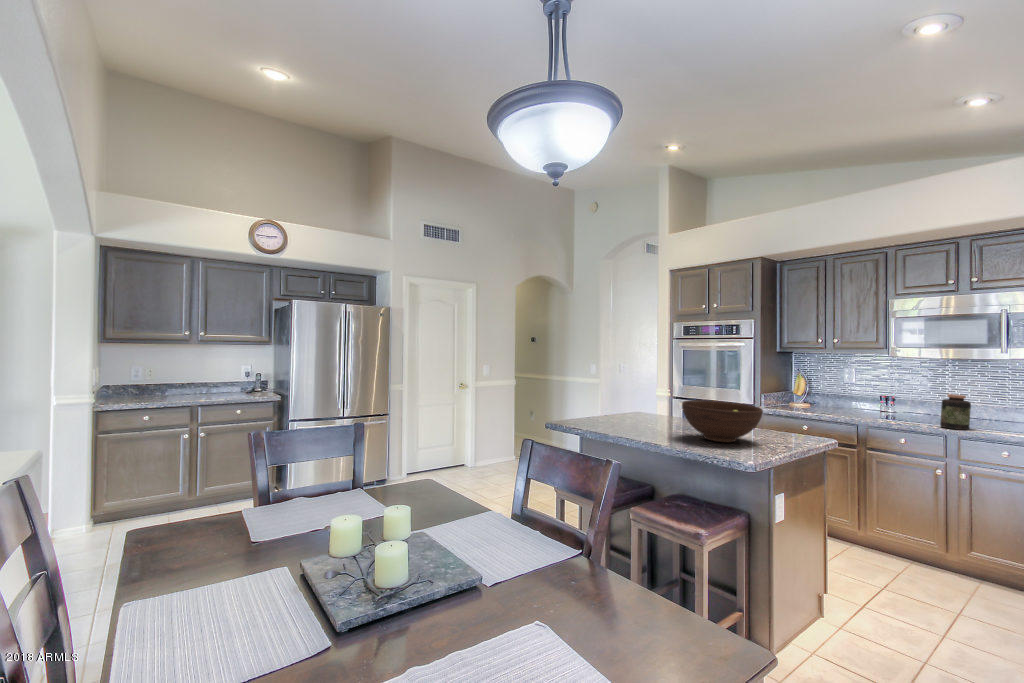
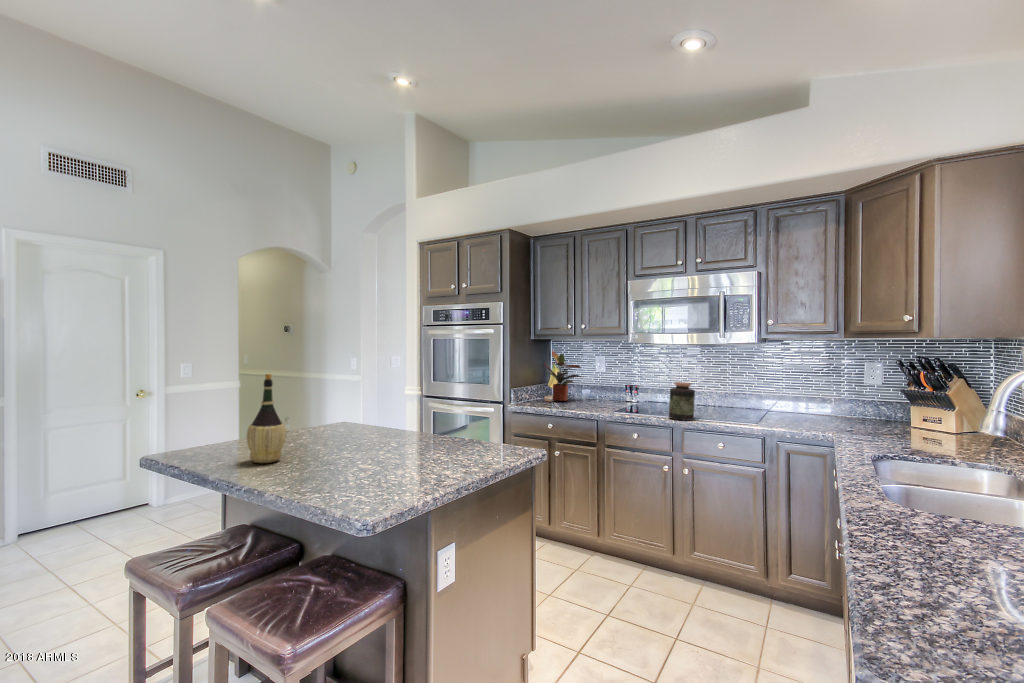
potted plant: none [793,362,835,408] -> present [544,351,581,401]
wine bottle: none [621,373,645,432] -> present [247,374,286,463]
fruit bowl: present [682,400,763,442] -> none [322,409,435,472]

